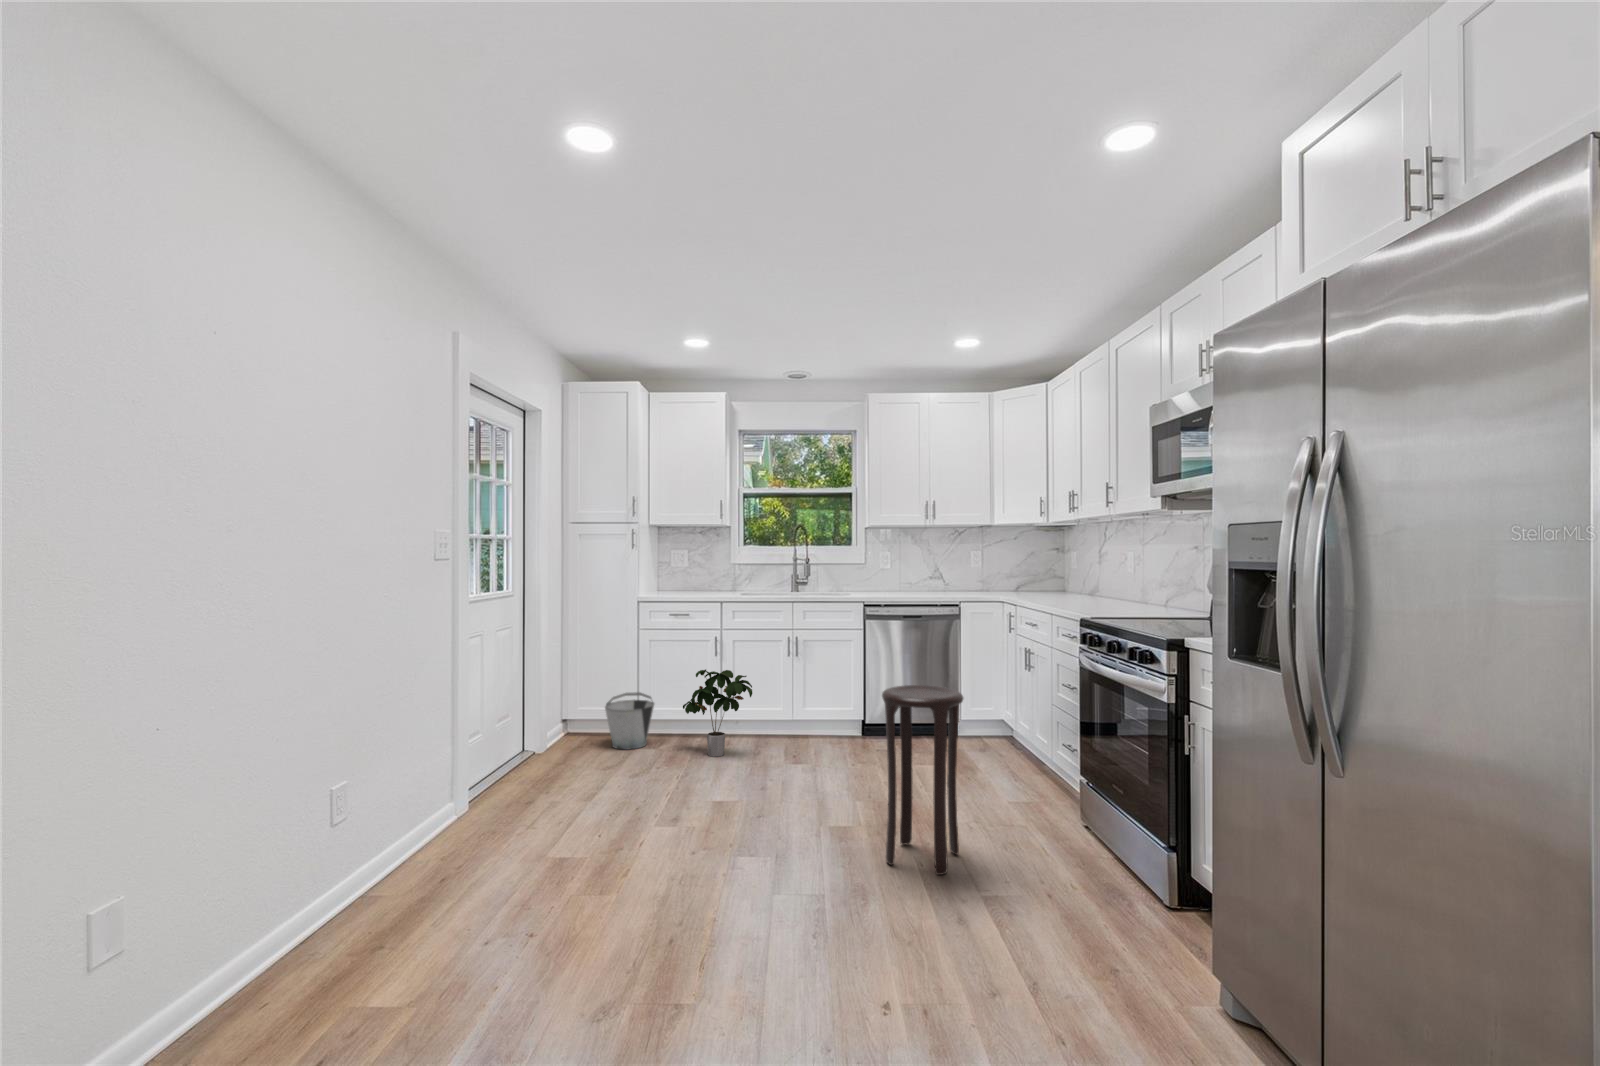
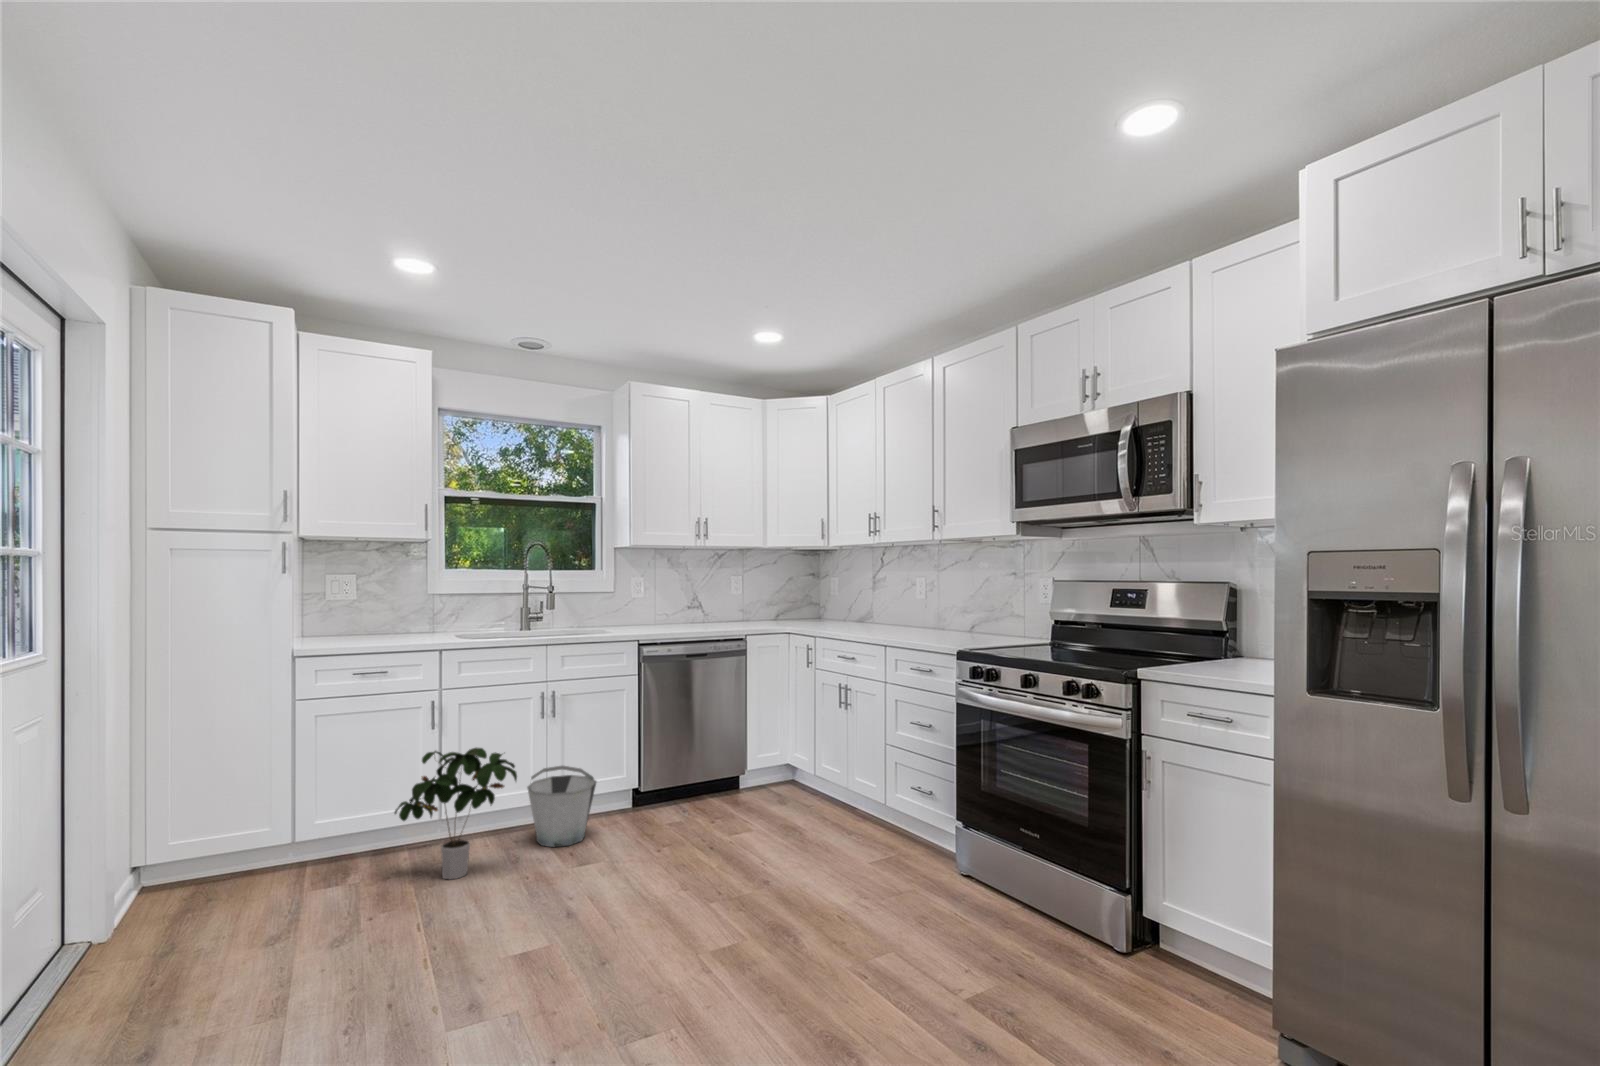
stool: present [882,685,963,875] -> none [818,744,919,984]
bucket: present [605,692,654,750] -> present [527,766,596,847]

